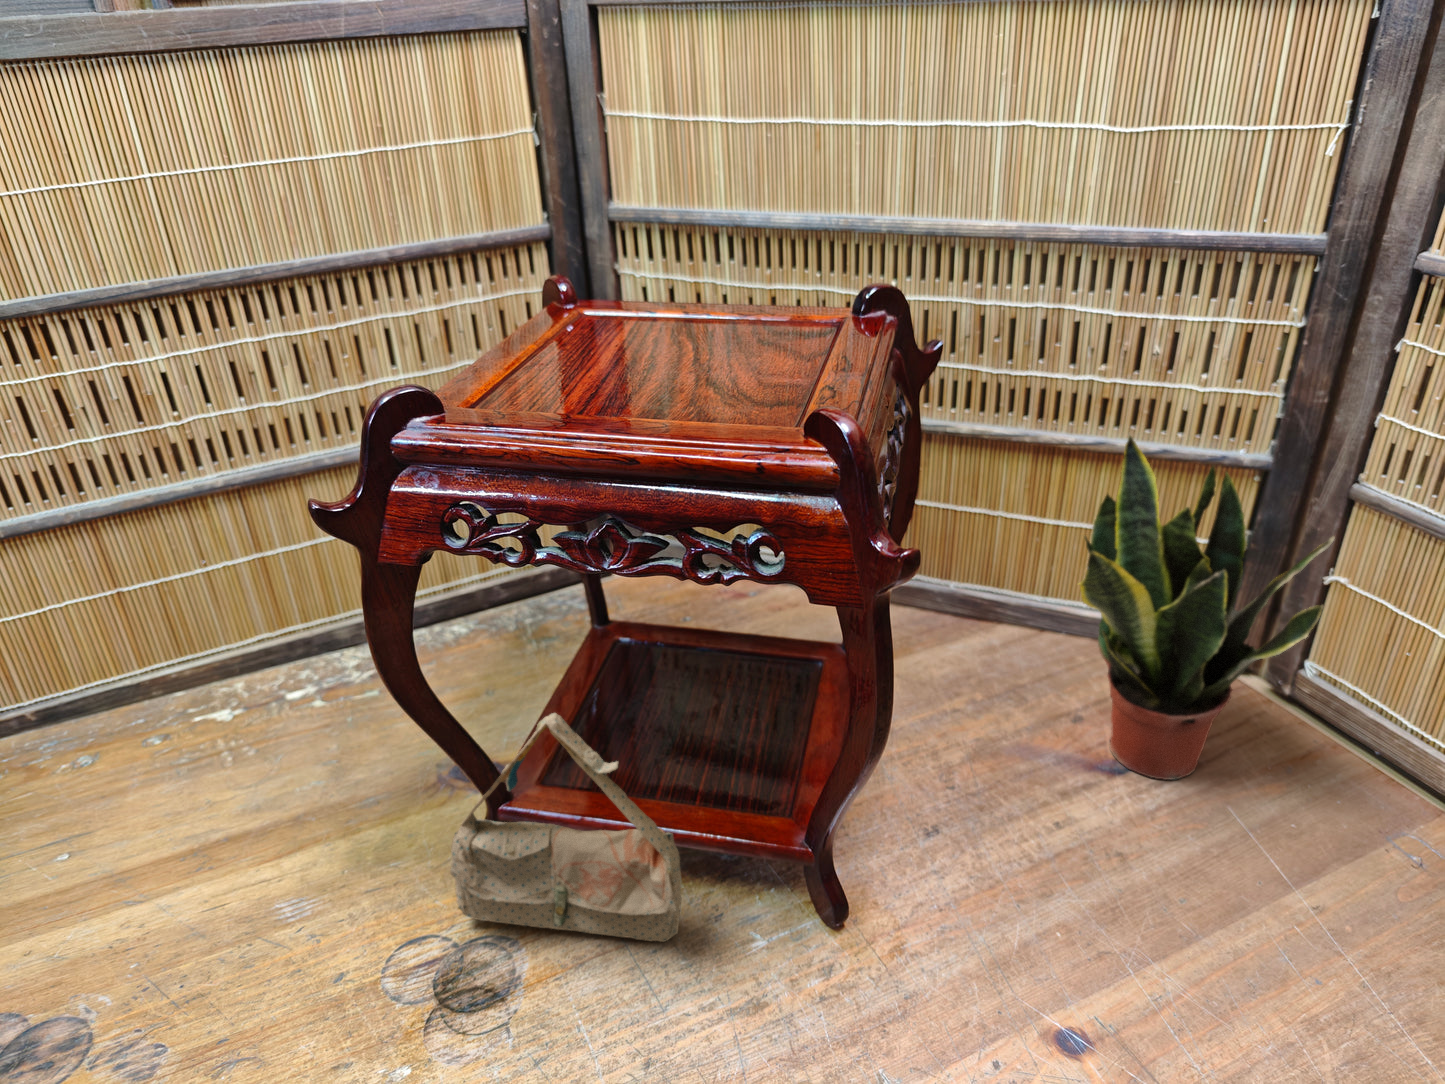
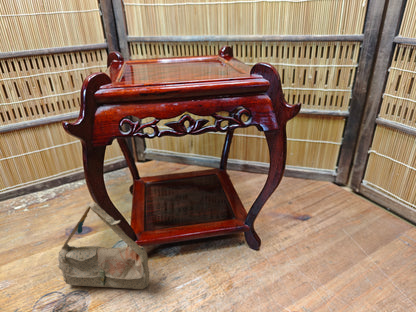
potted plant: present [1078,436,1335,780] -> none [288,101,373,221]

